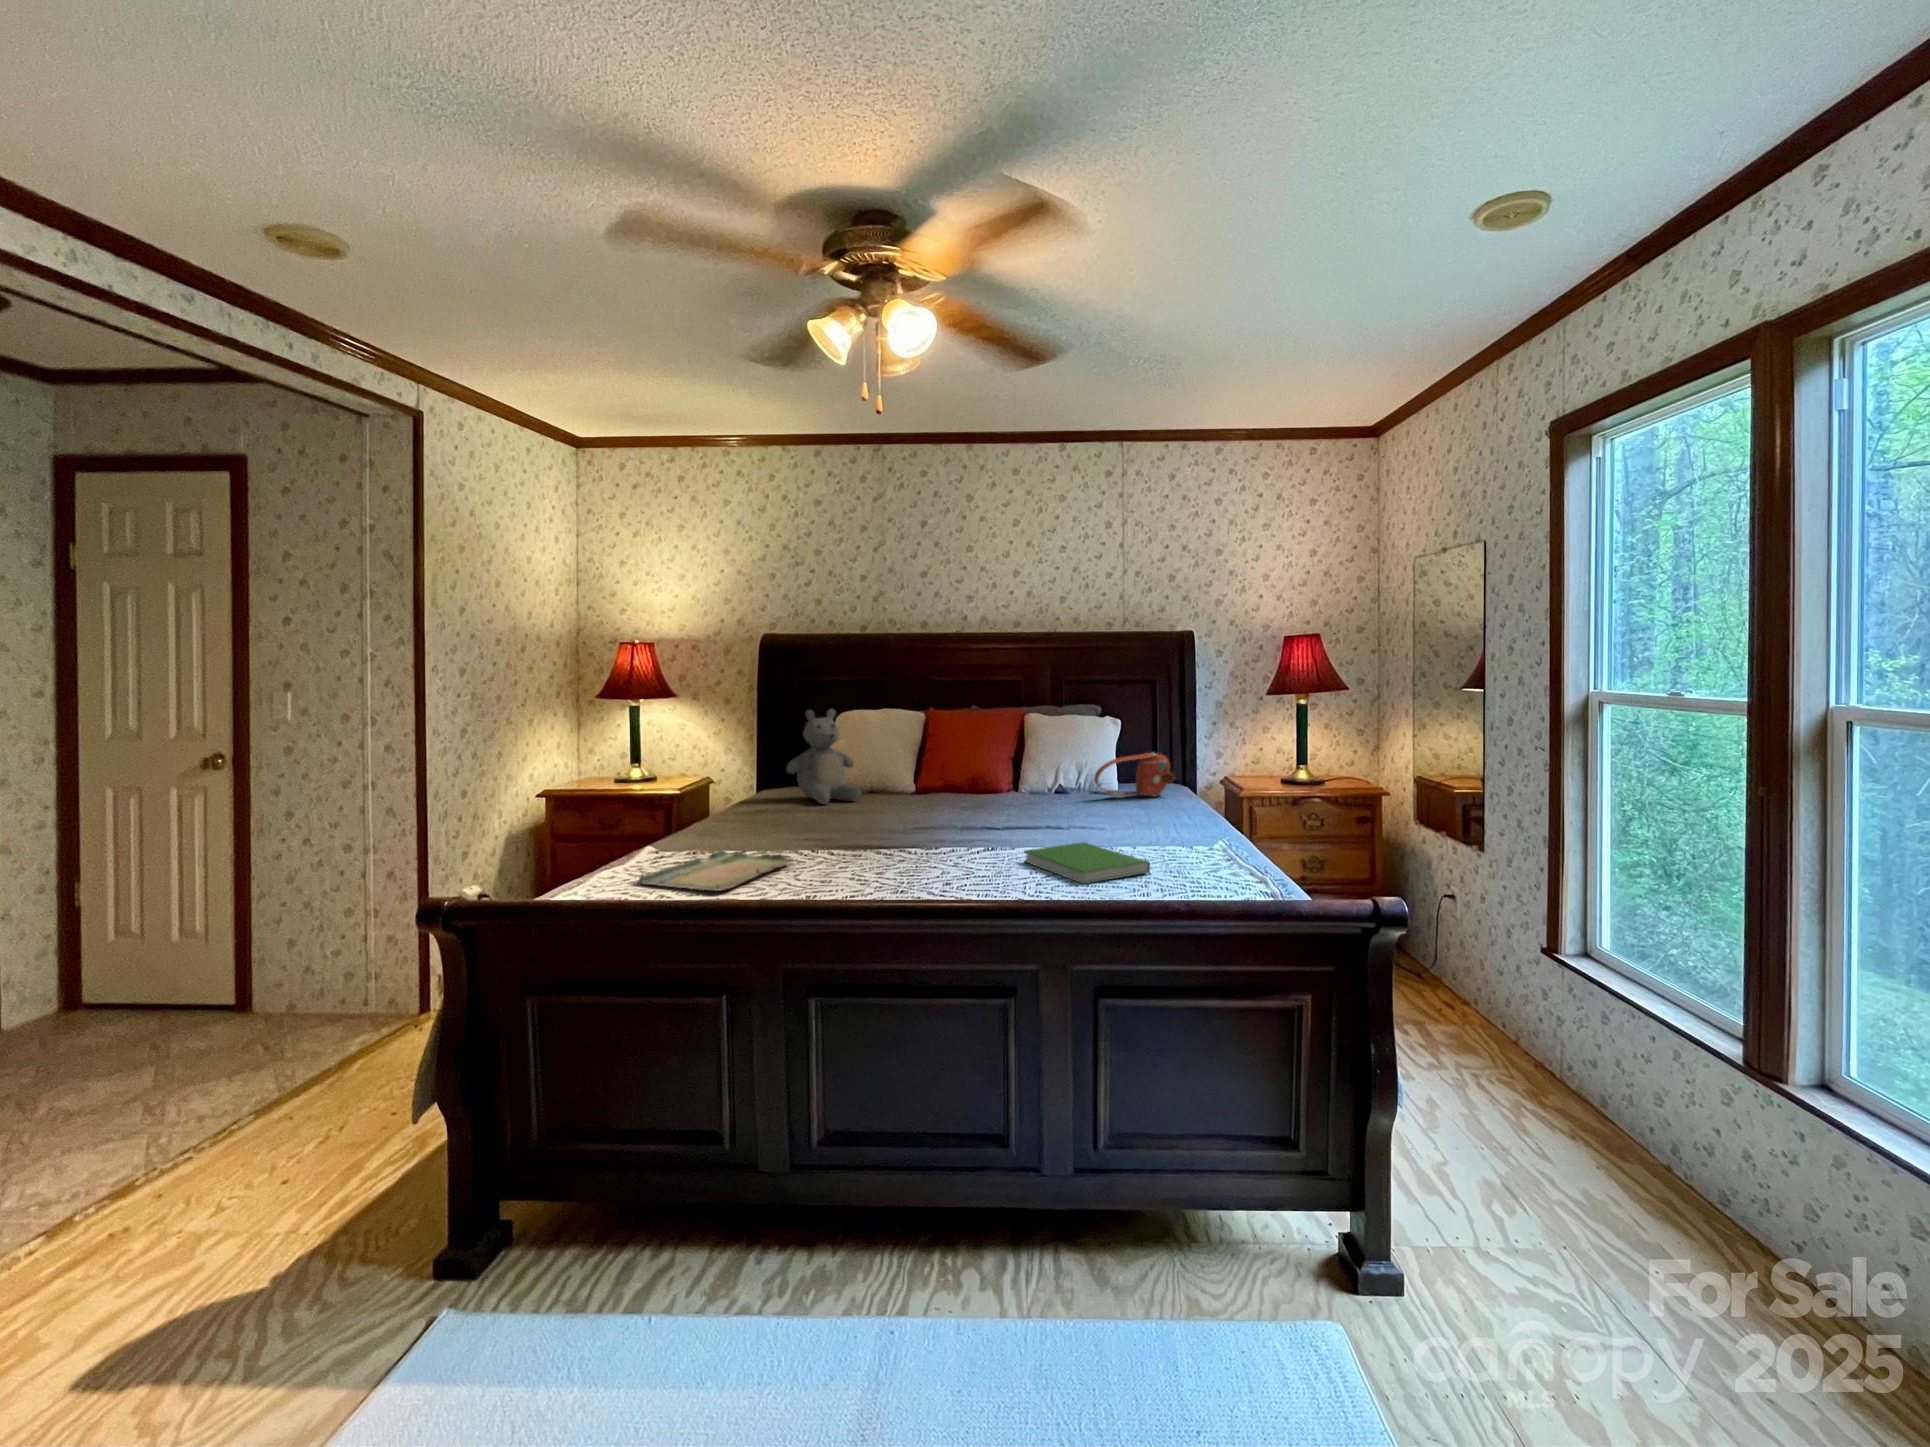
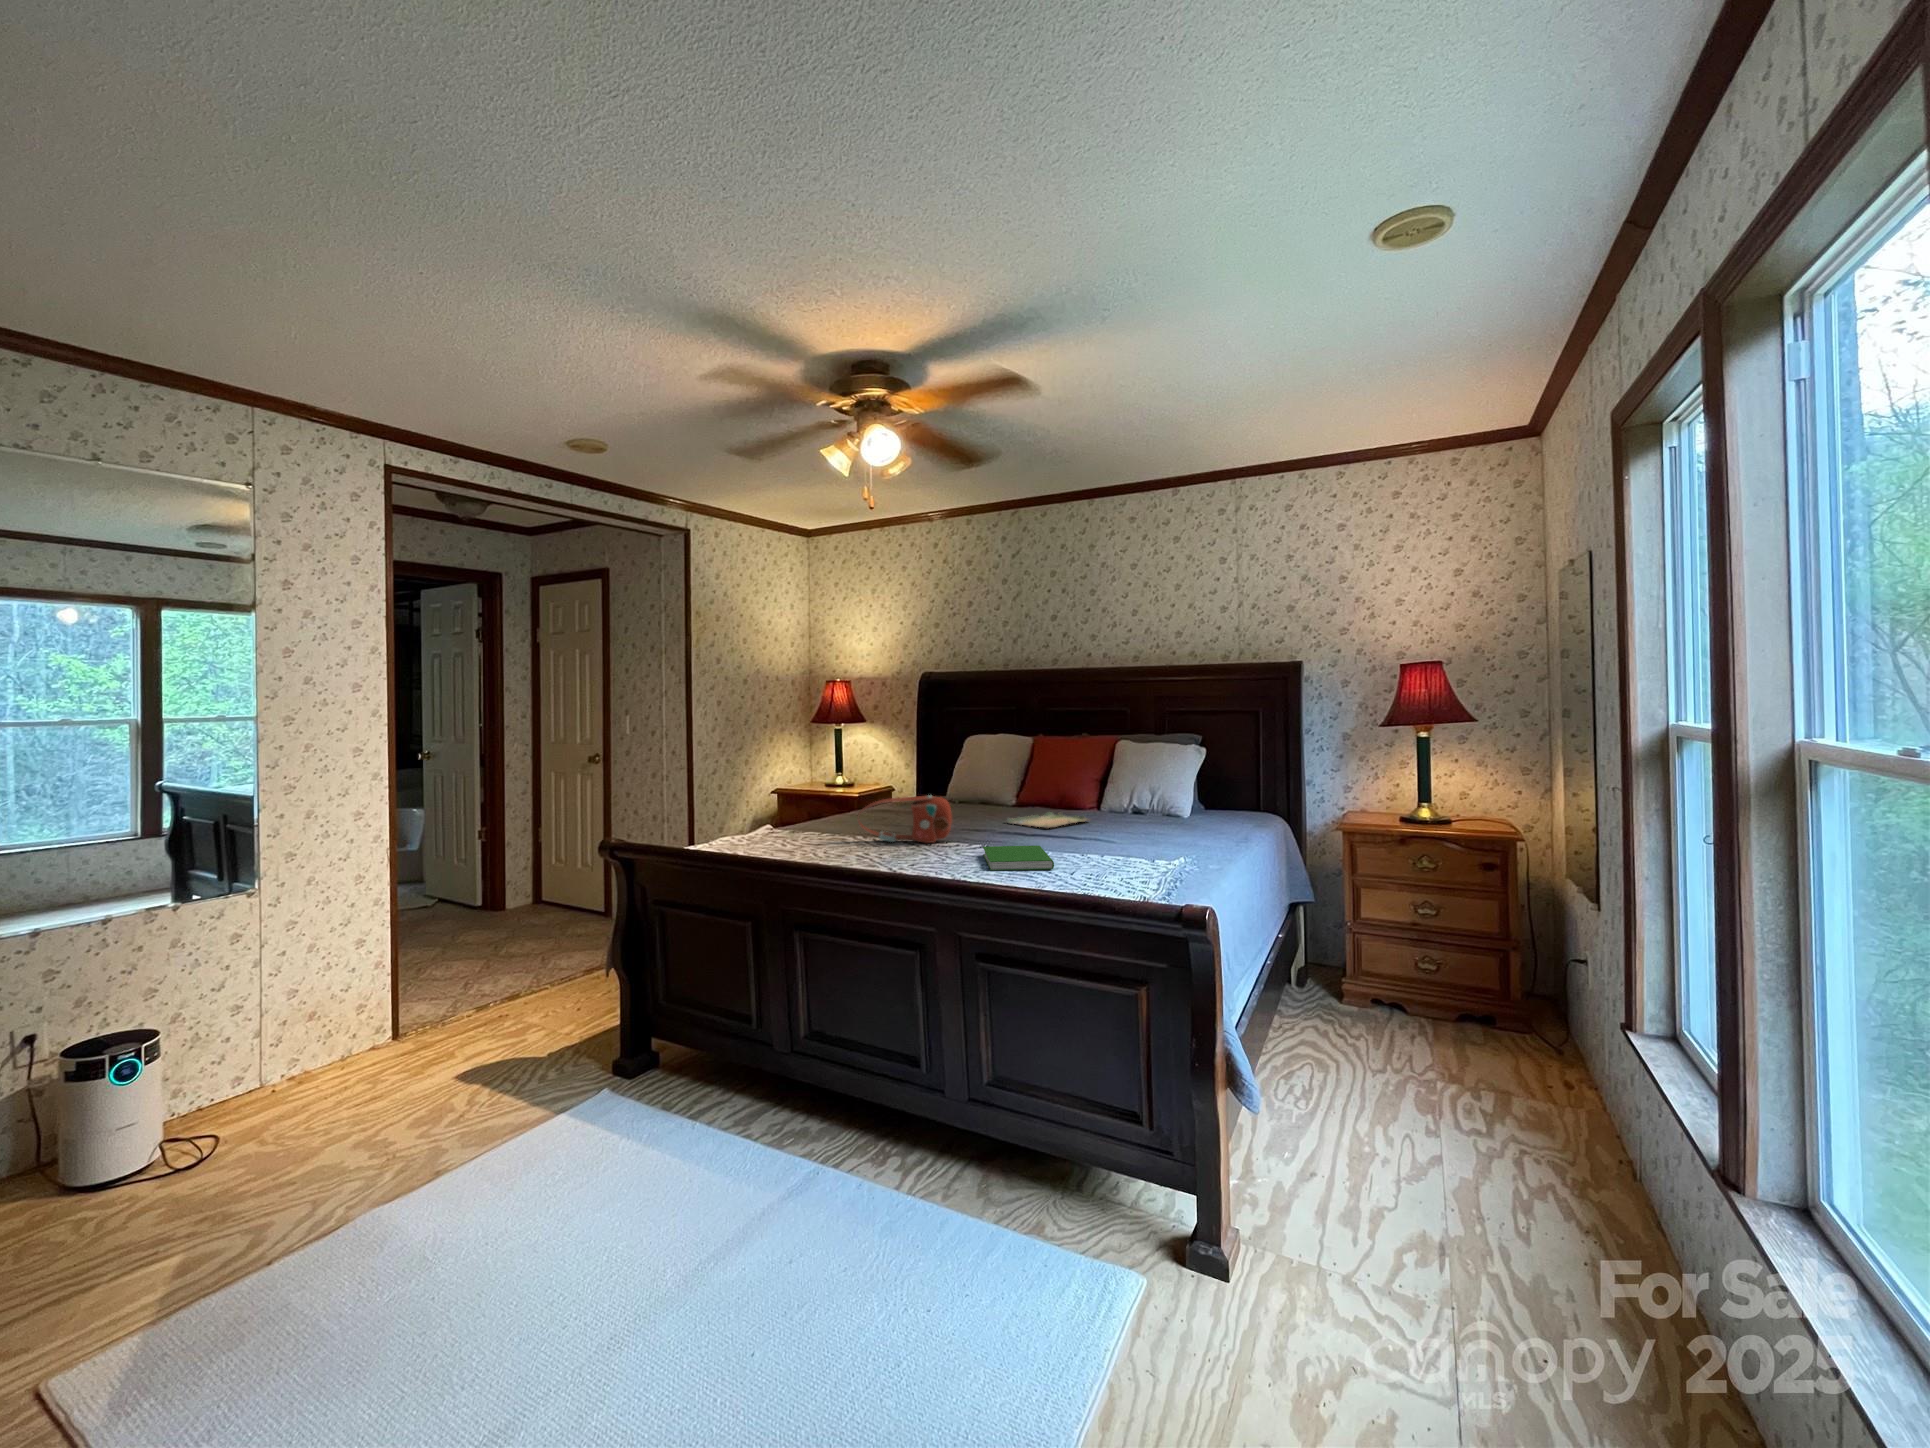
teddy bear: present [787,709,861,804] -> none [907,735,965,810]
handbag: present [1094,753,1175,798] -> present [858,795,952,843]
tray: present [637,850,793,891] -> present [1006,812,1089,828]

